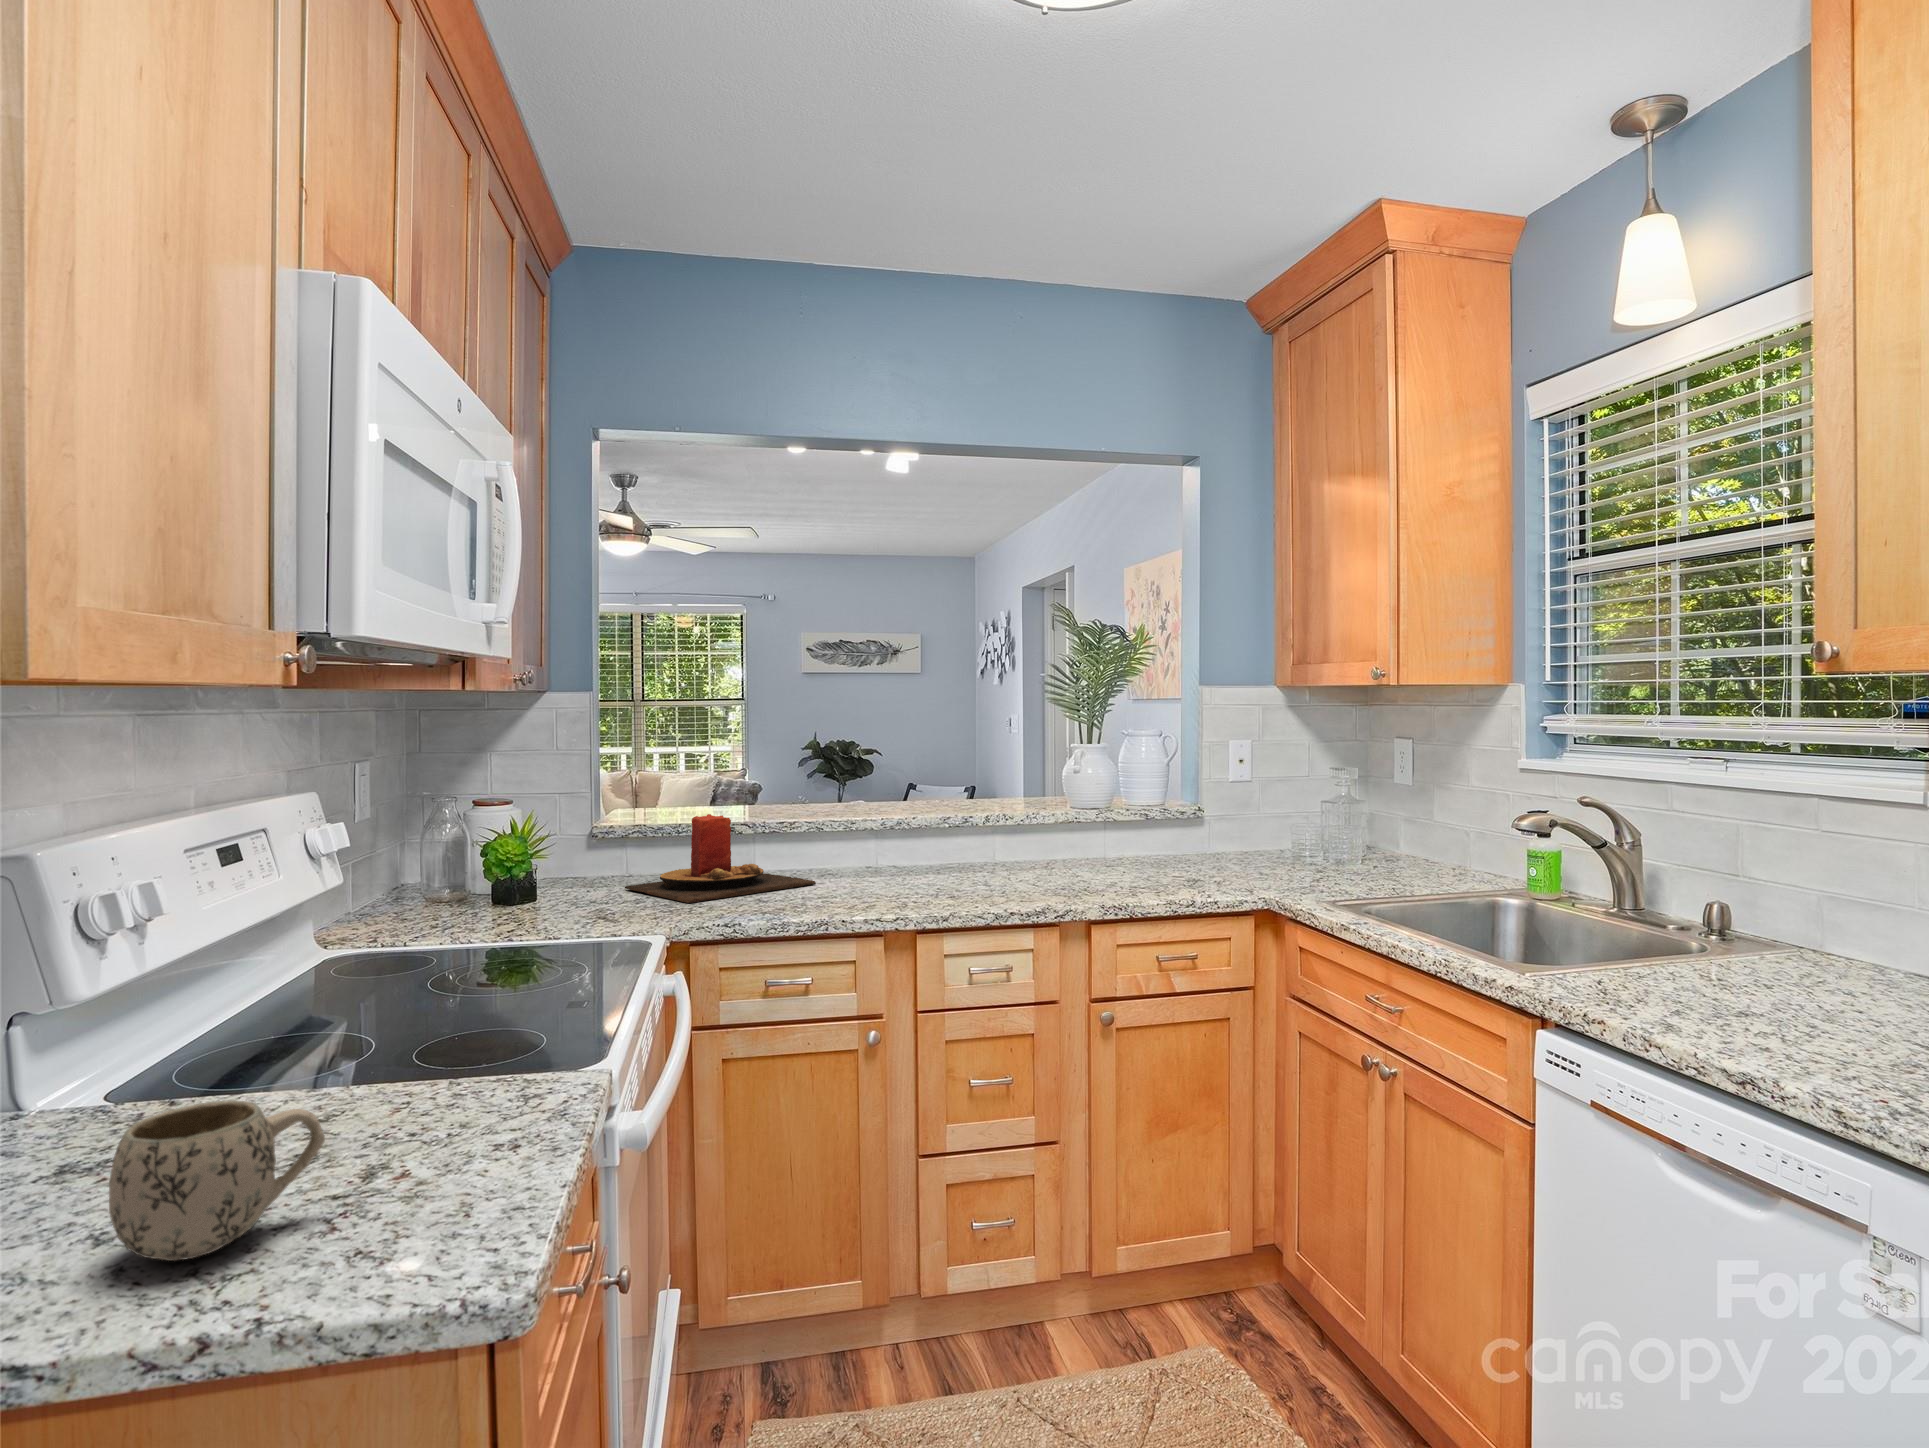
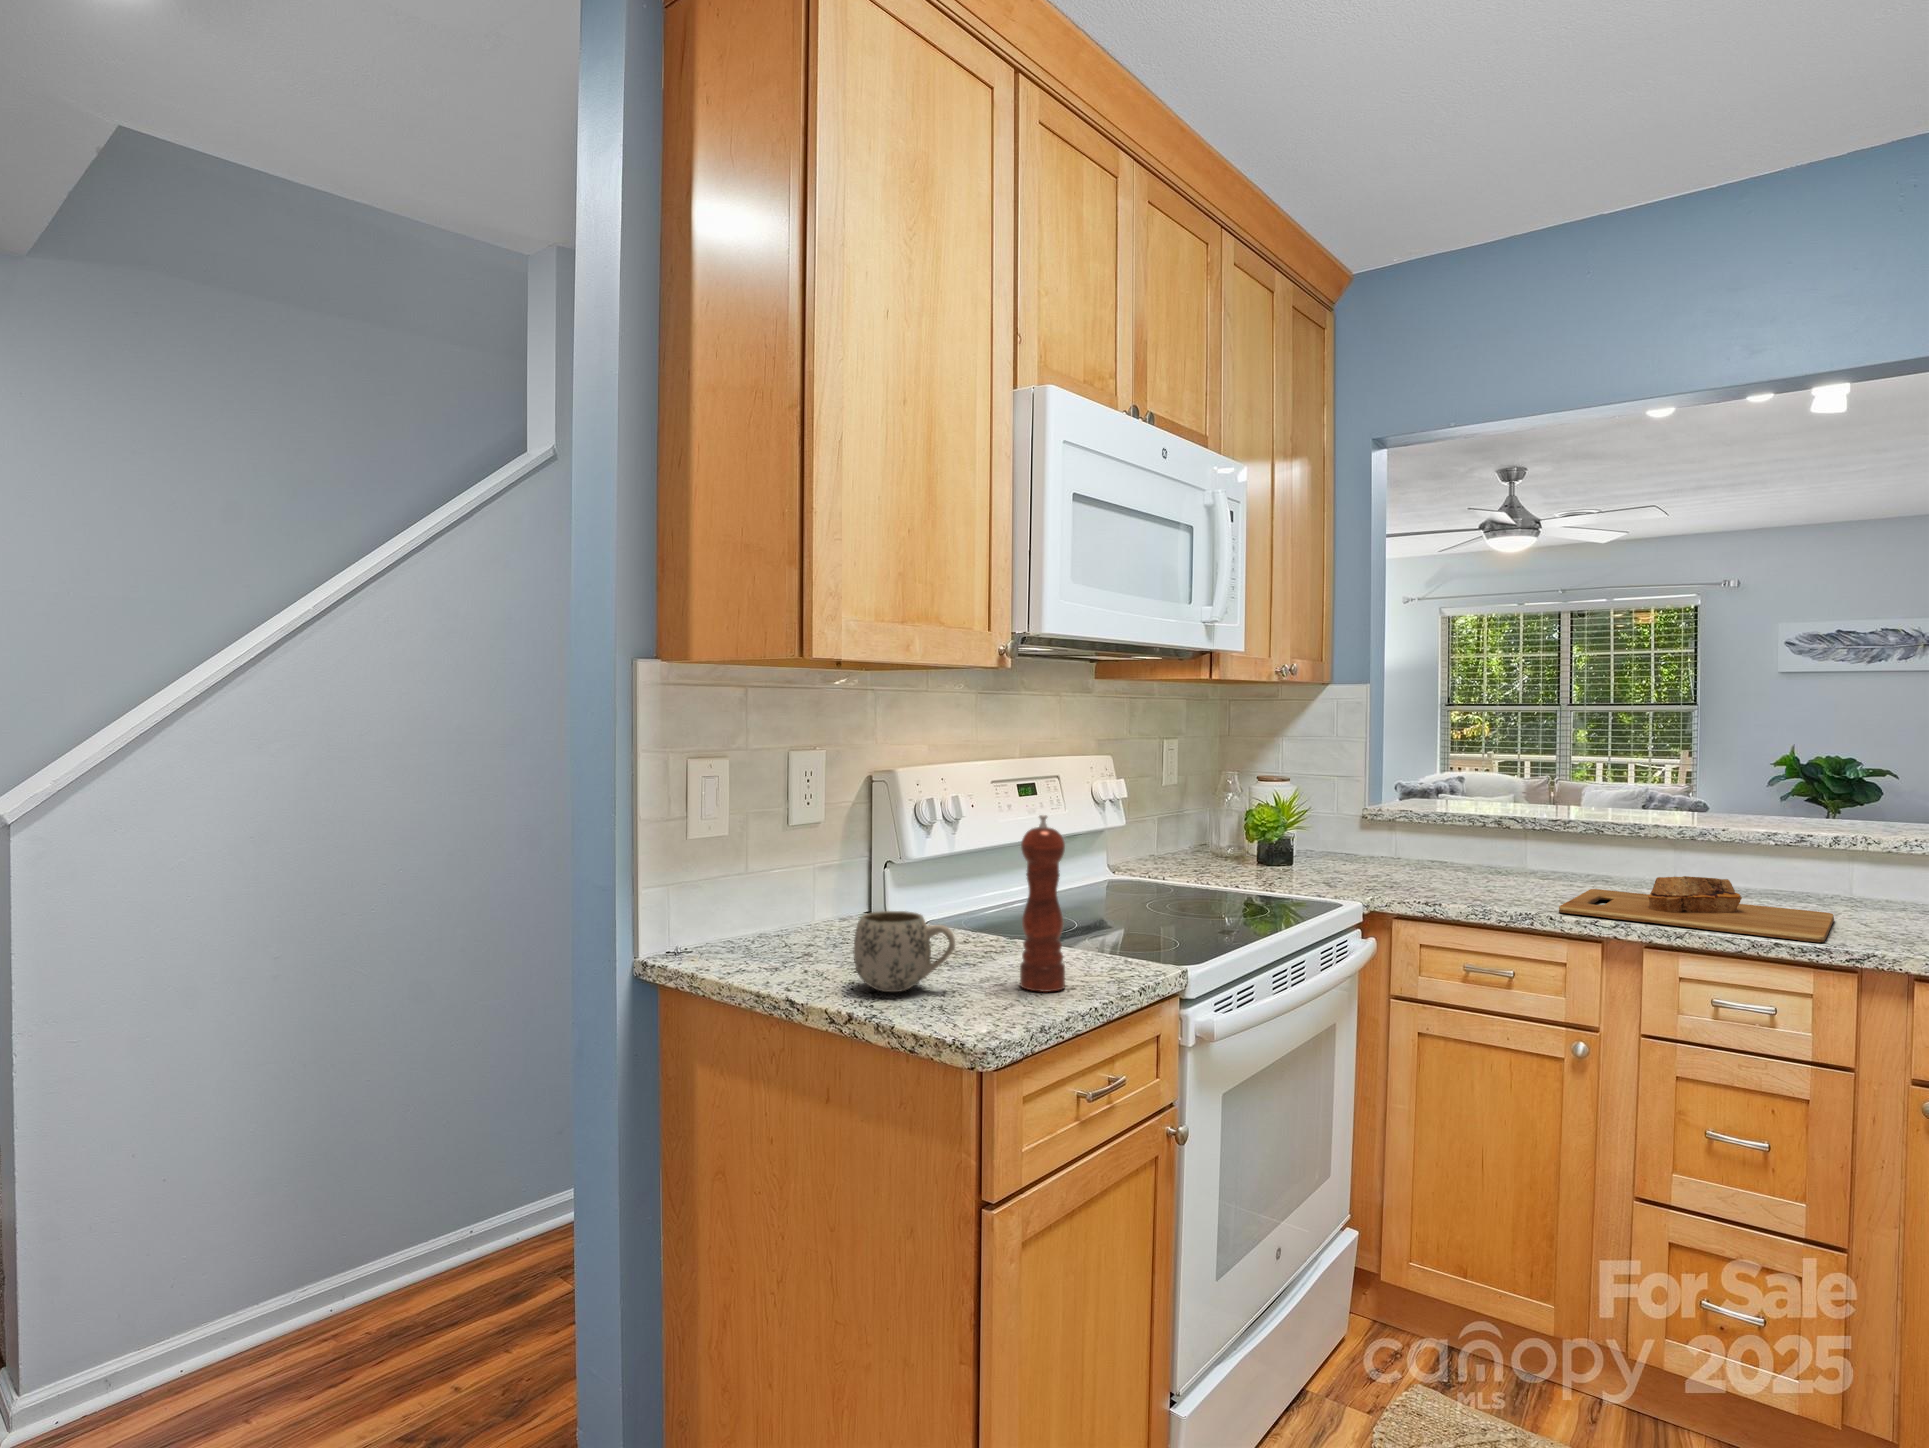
candle: present [625,814,816,903] -> none [1382,804,1574,887]
cutting board: none [839,860,1039,913] -> present [1559,876,1834,942]
pepper mill: none [415,899,490,1168] -> present [1020,815,1065,992]

